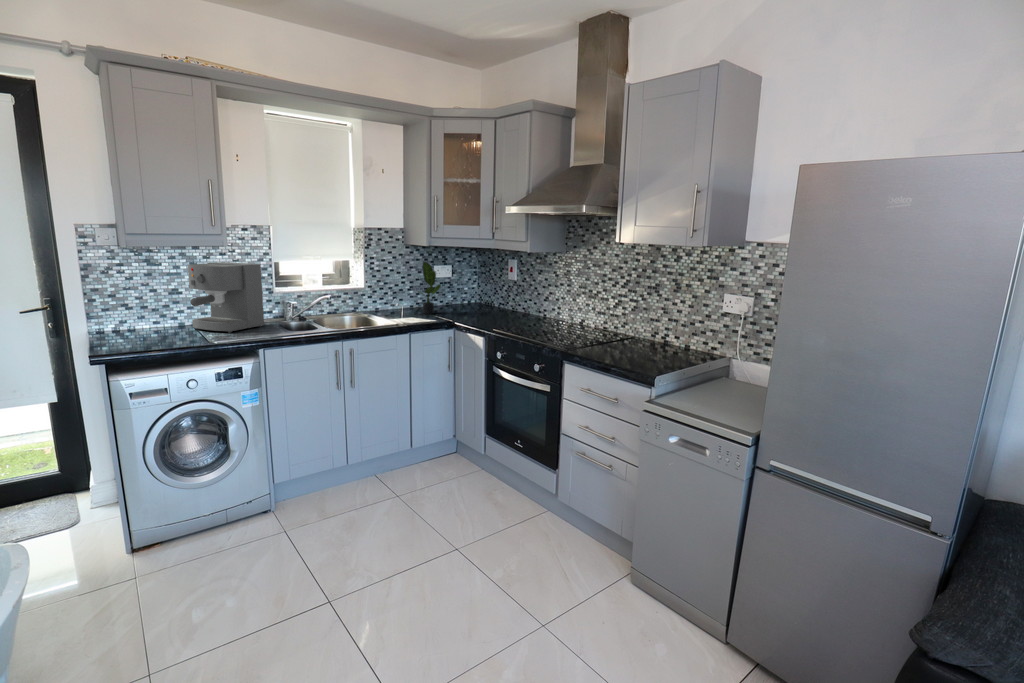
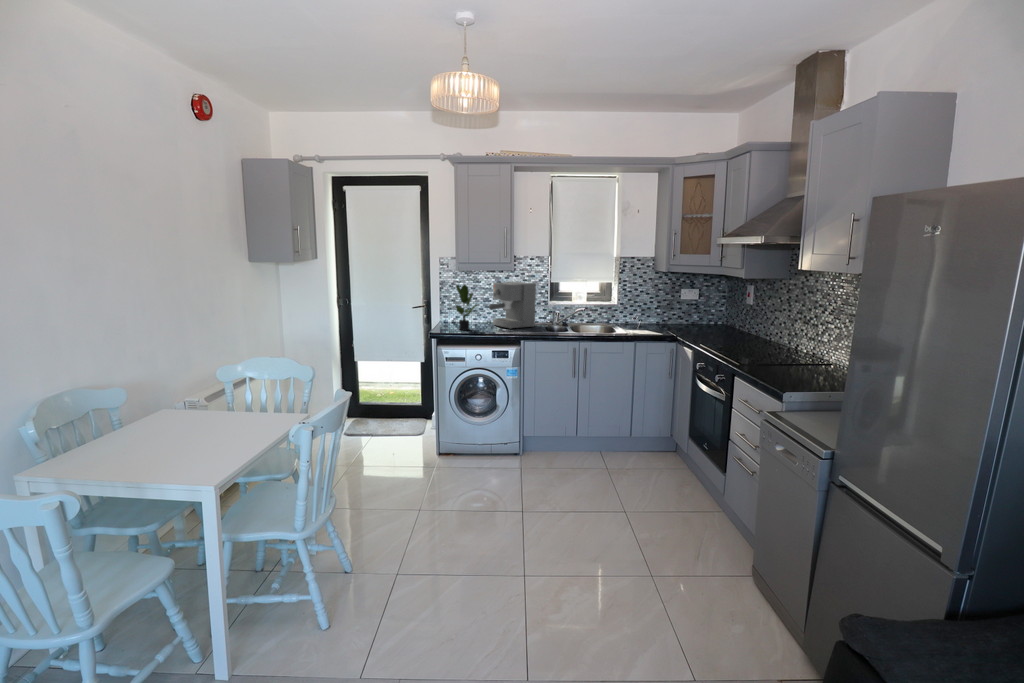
potted plant: present [418,262,441,314] -> present [456,284,476,330]

